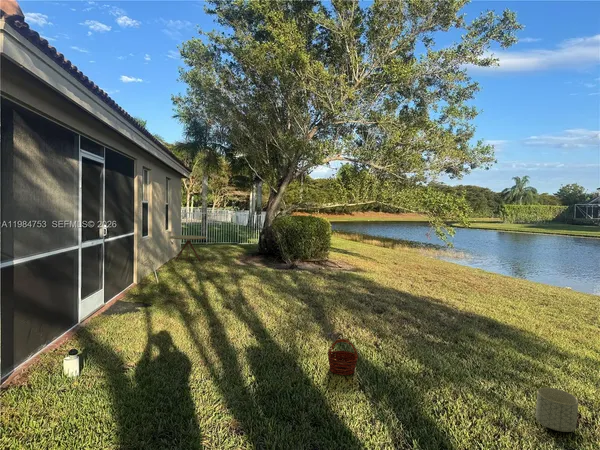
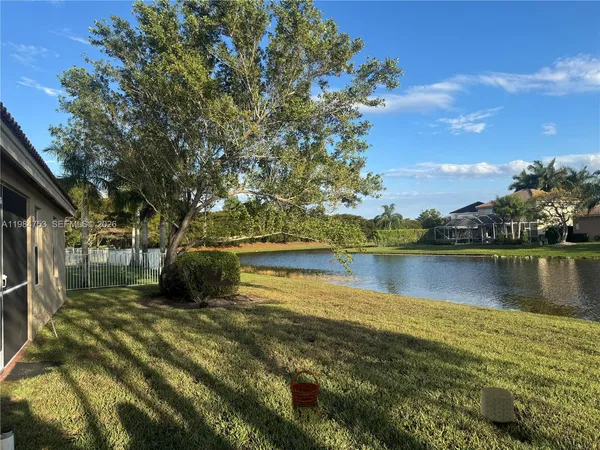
chair: none [295,229,320,269] -> present [205,265,231,306]
round table: present [170,235,207,263] -> none [56,280,102,312]

